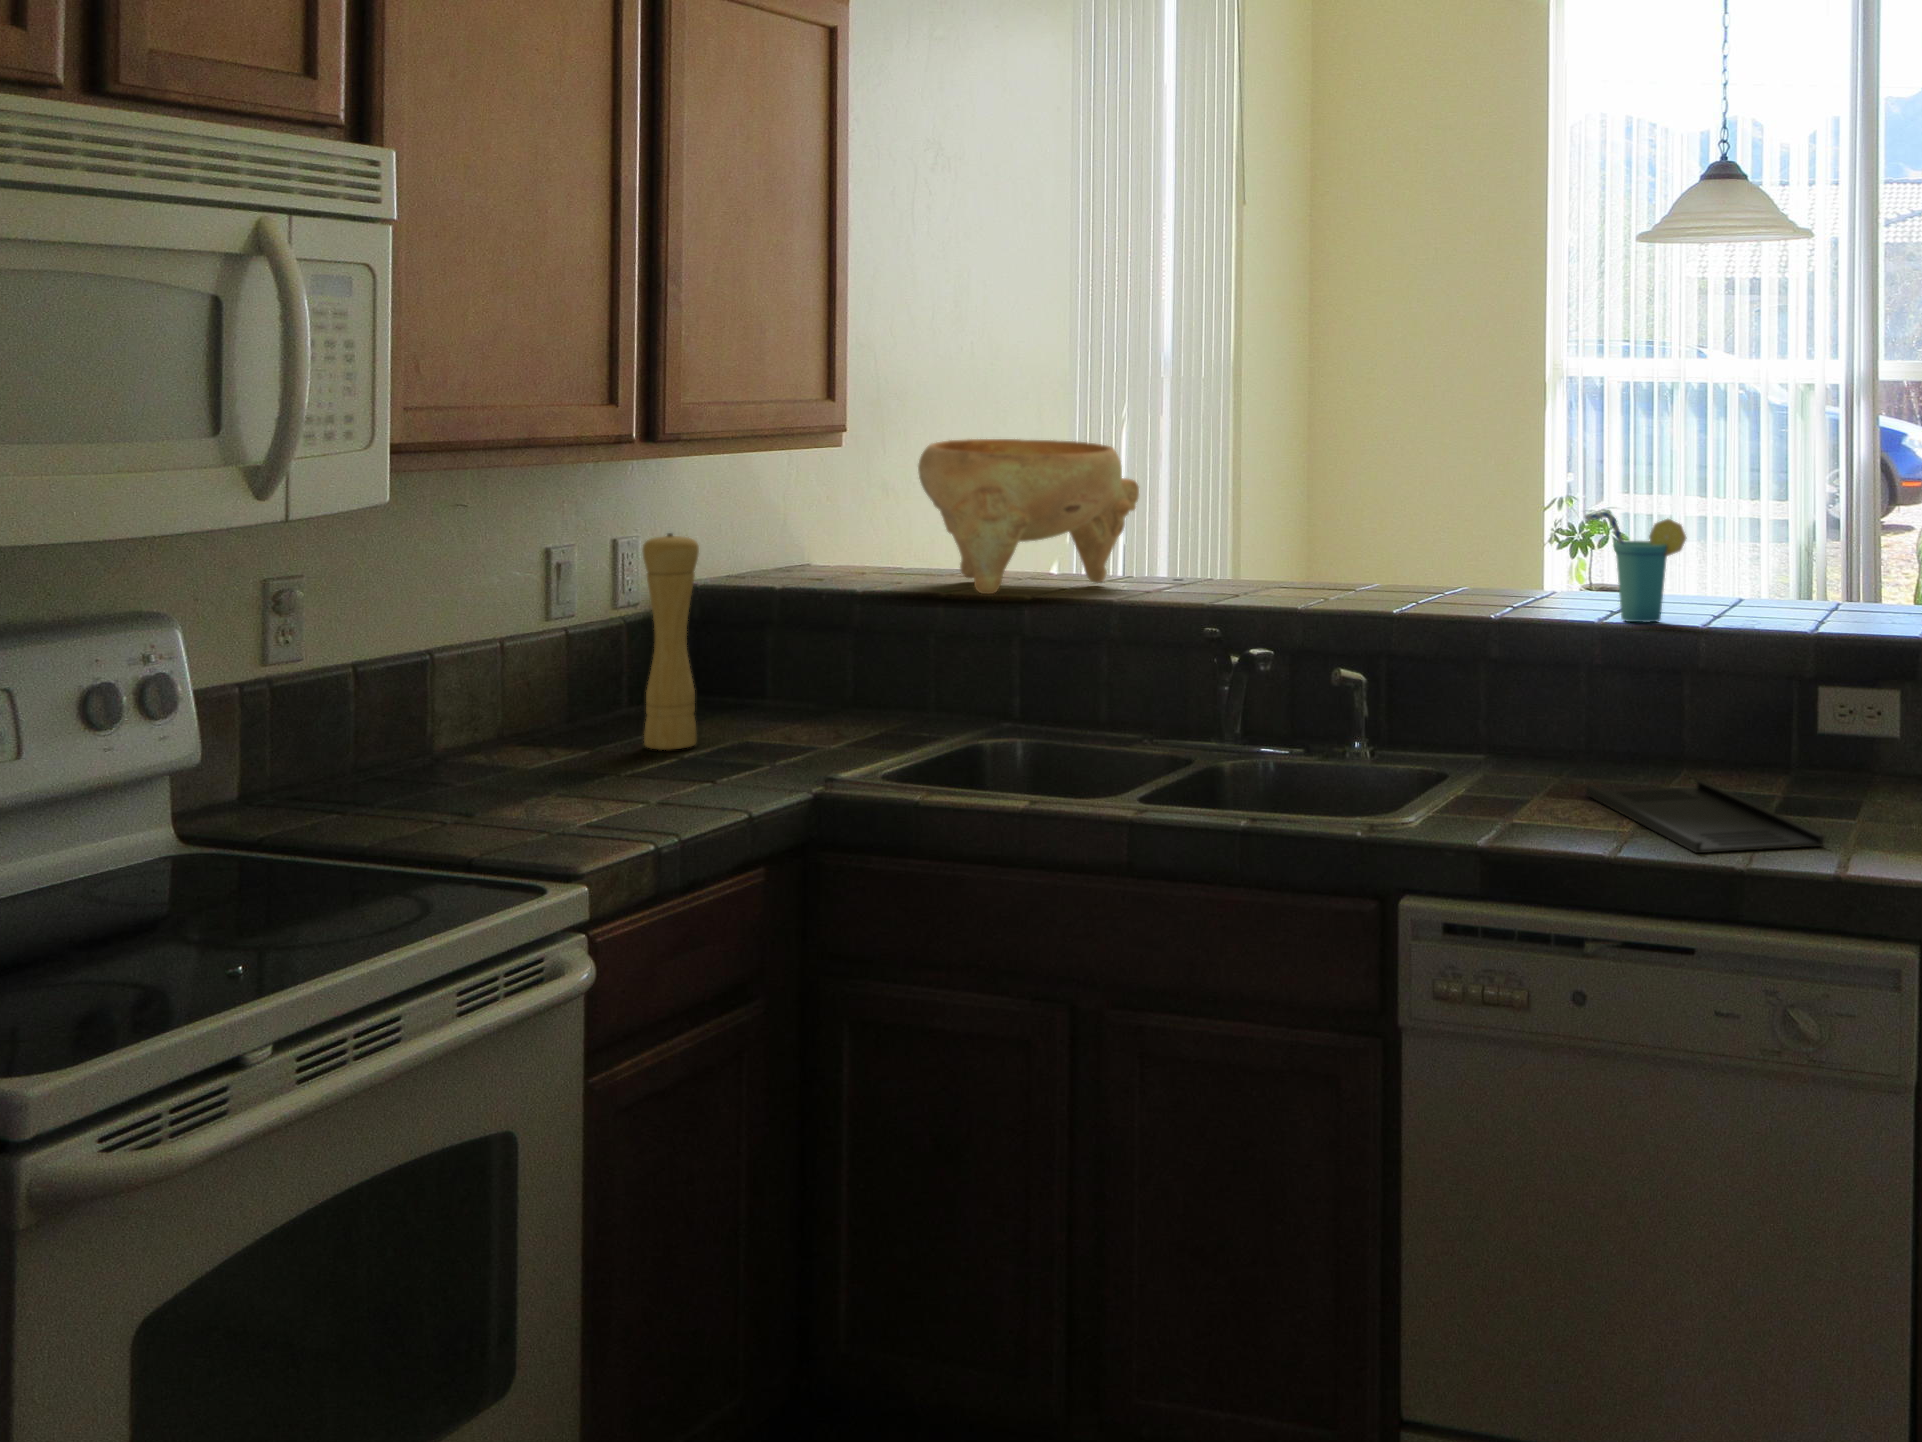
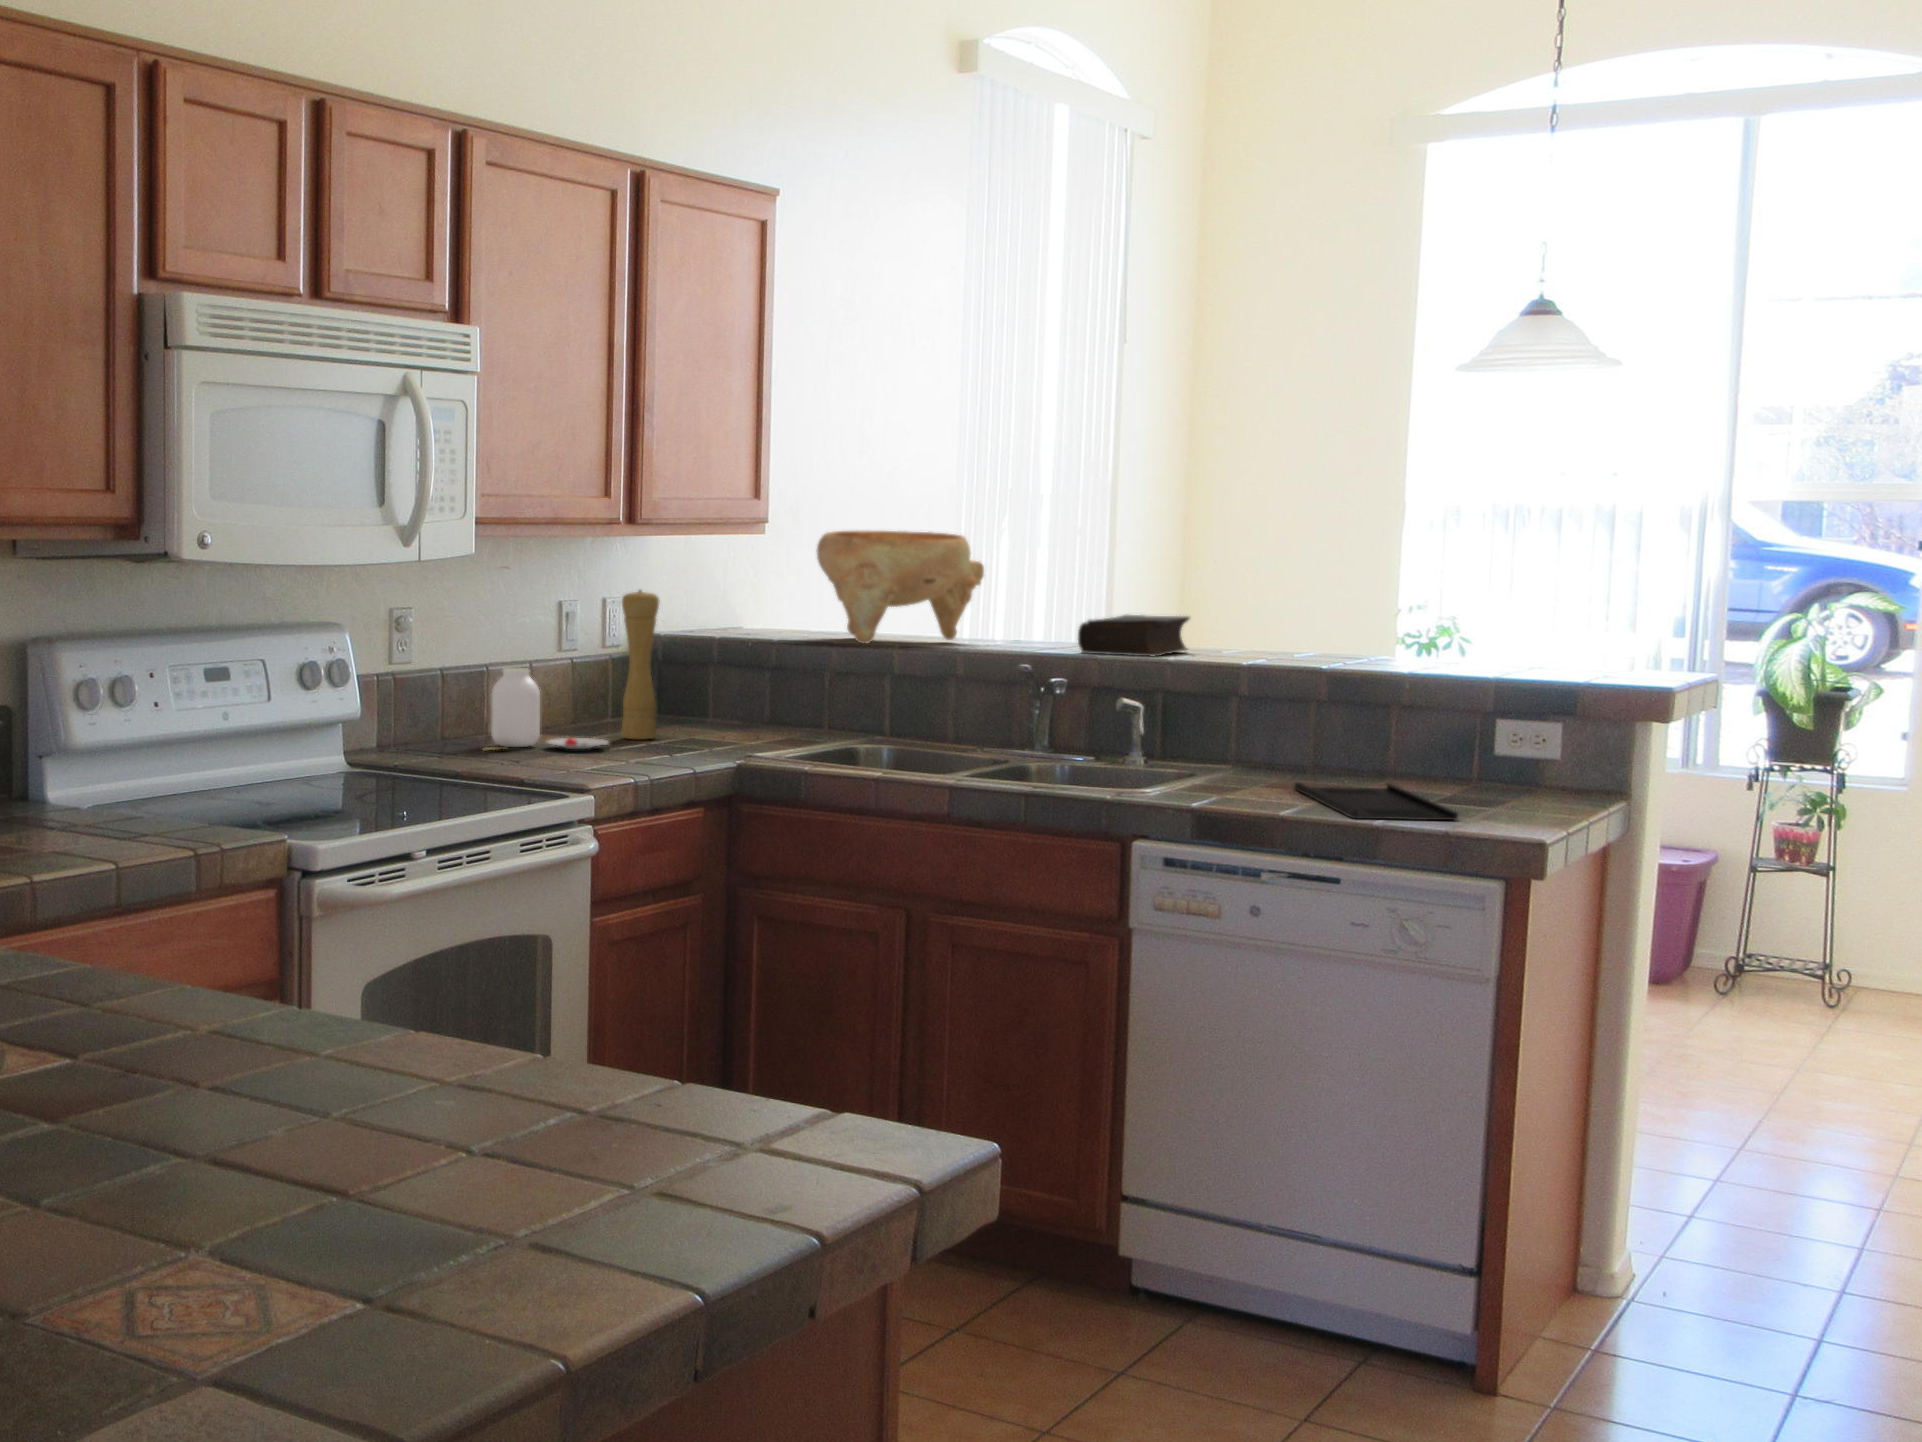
cup: present [1585,512,1686,622] -> none [1319,582,1401,668]
book: none [1272,547,1404,607] -> present [1078,615,1189,656]
jar: none [420,657,624,791] -> present [483,668,608,751]

